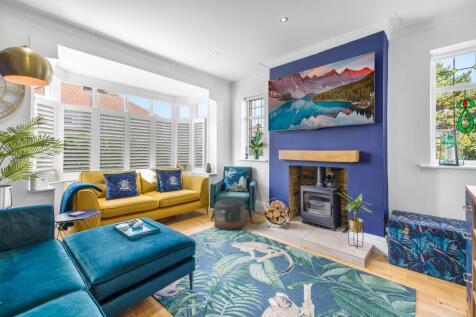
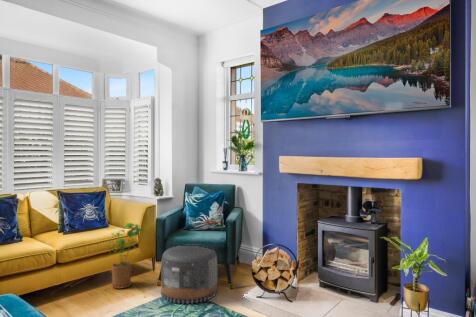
house plant: none [185,187,205,222] -> present [110,223,144,289]

